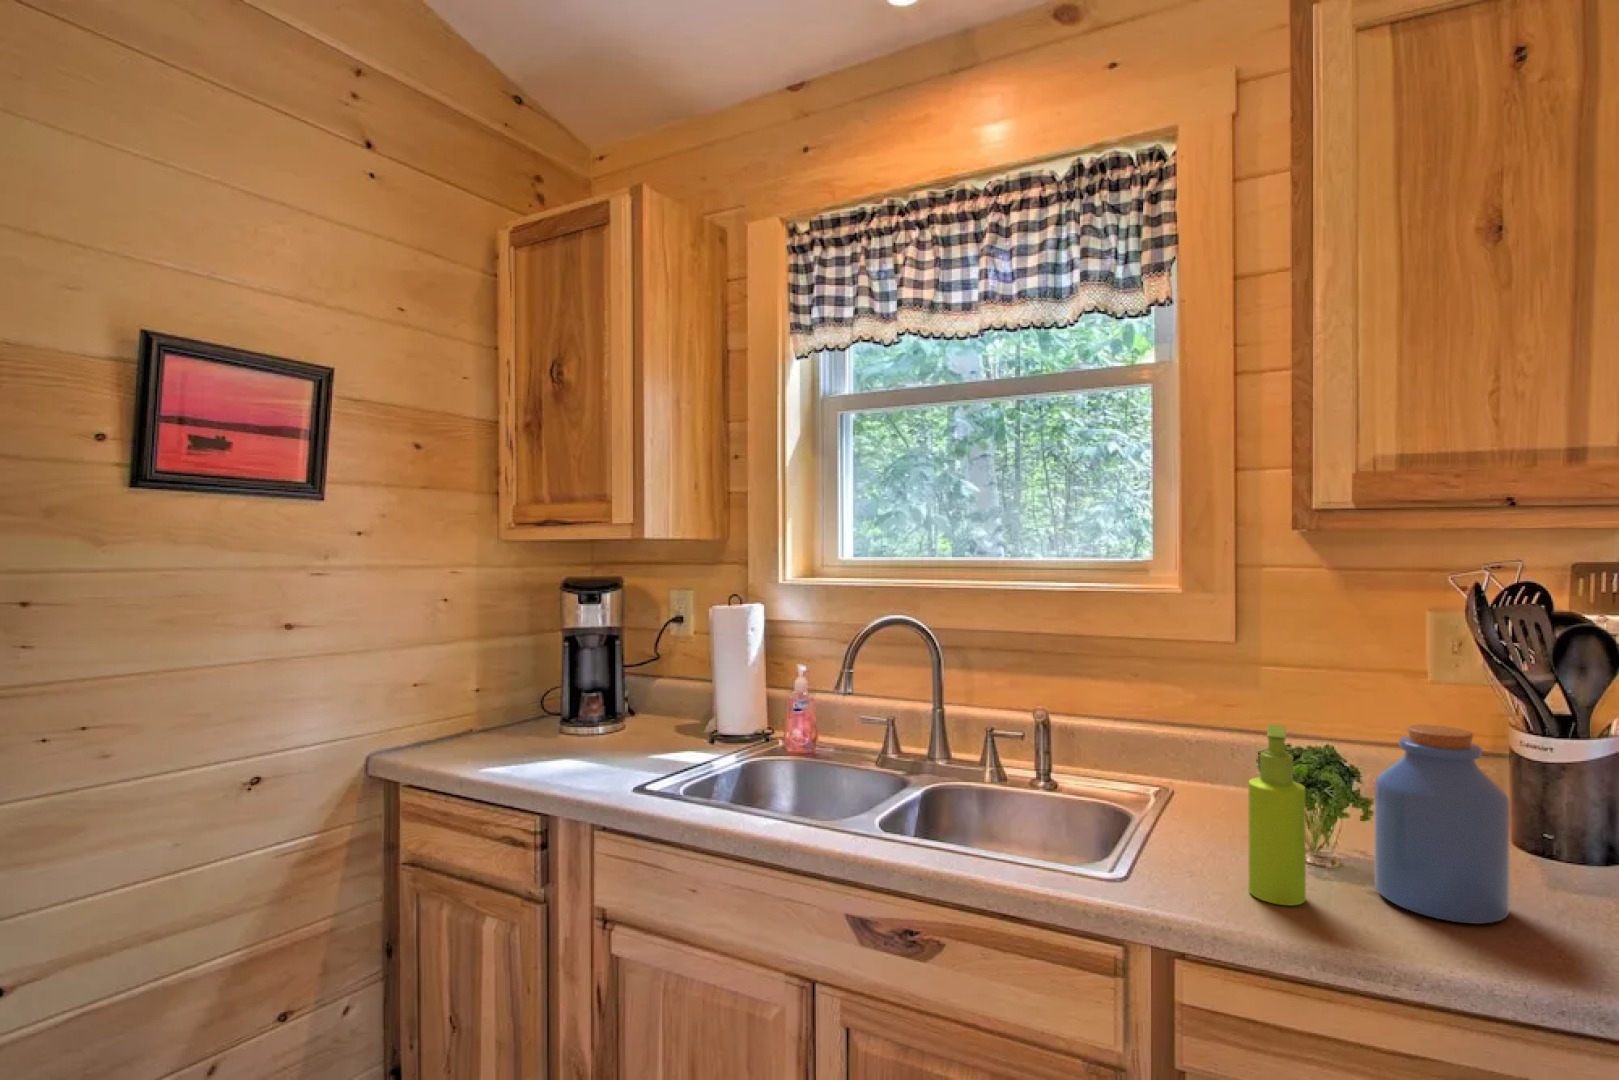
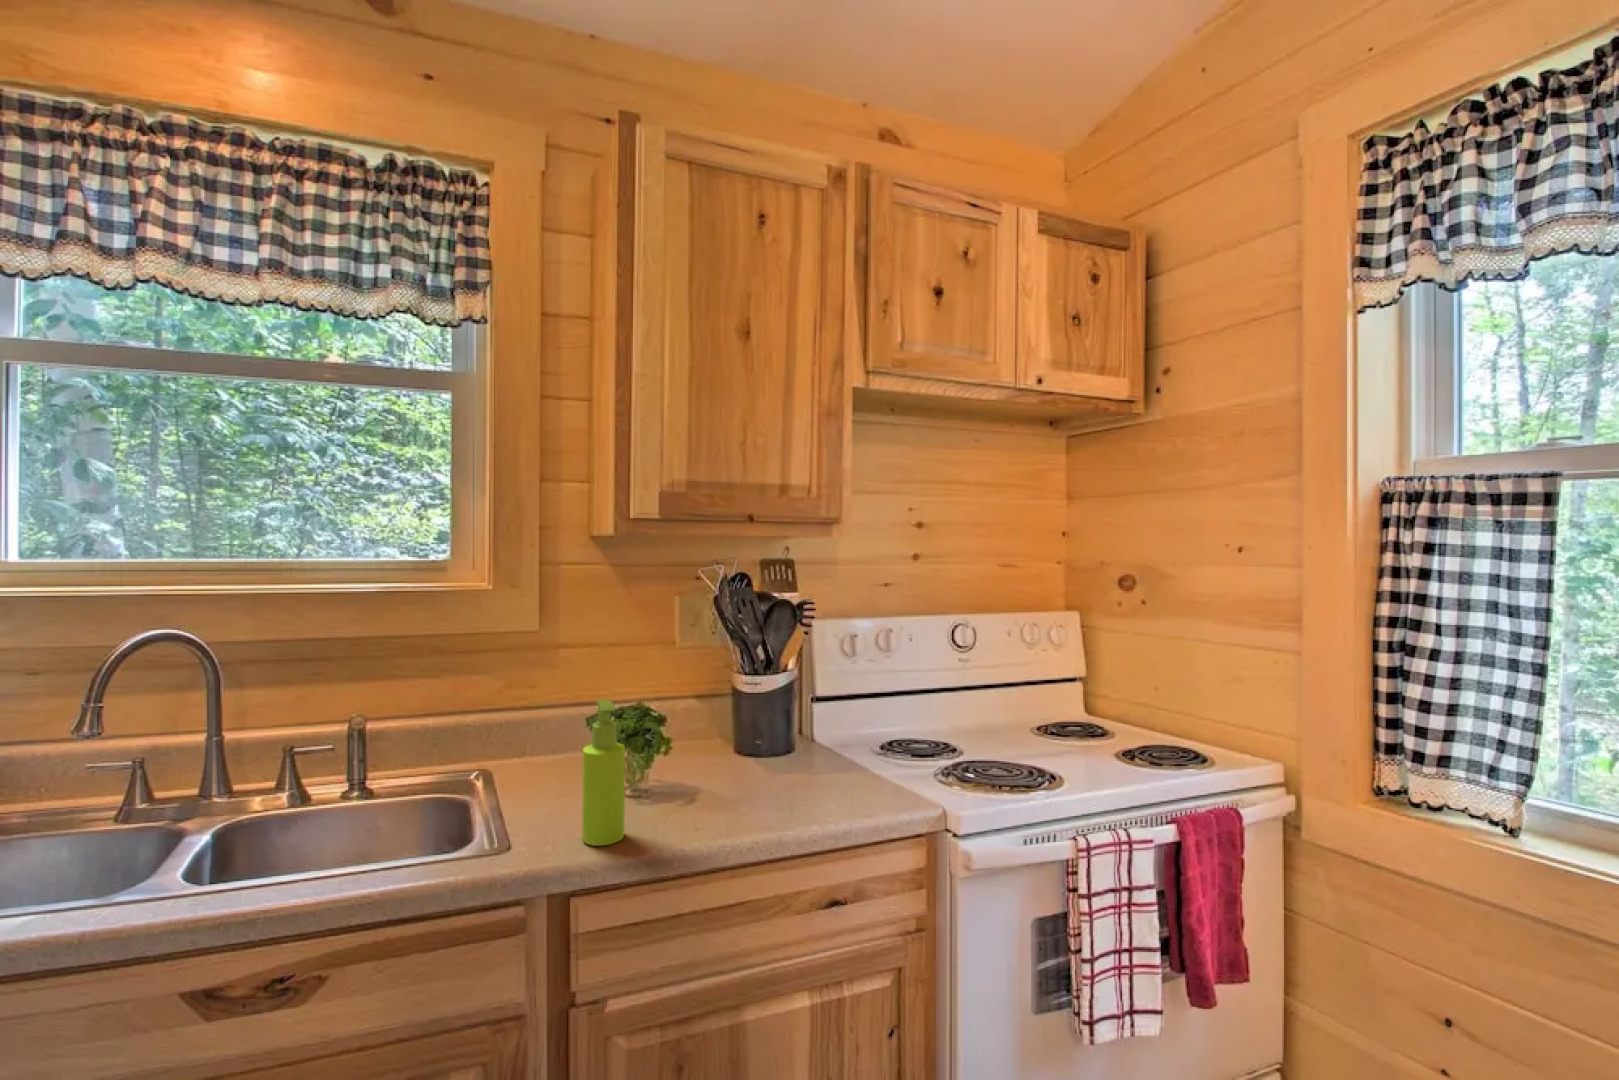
jar: present [1374,724,1510,924] -> none [663,679,742,818]

